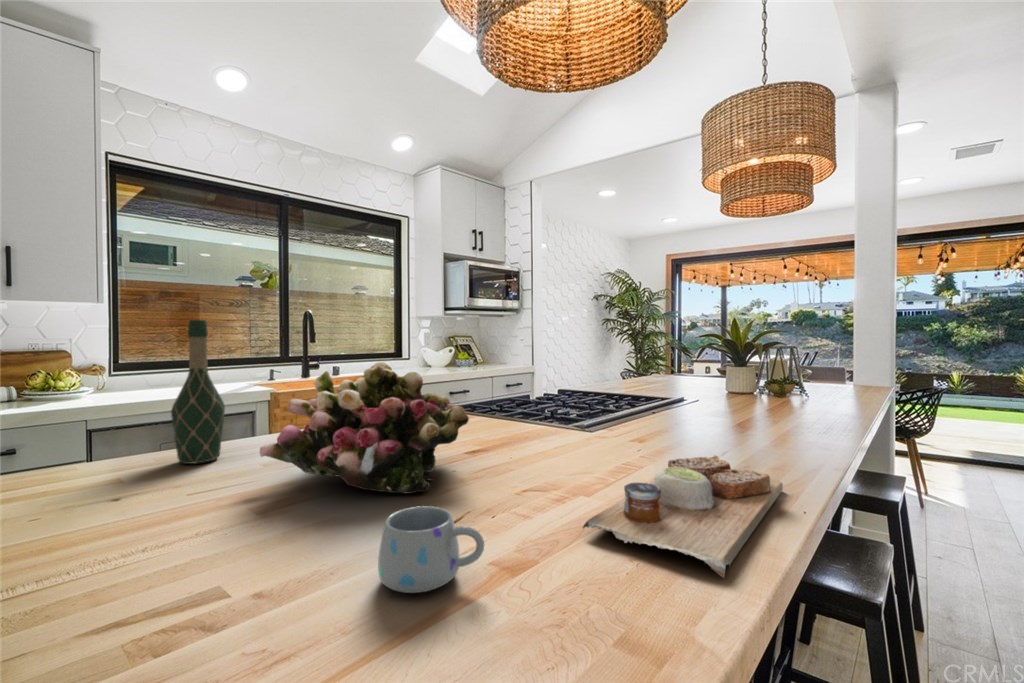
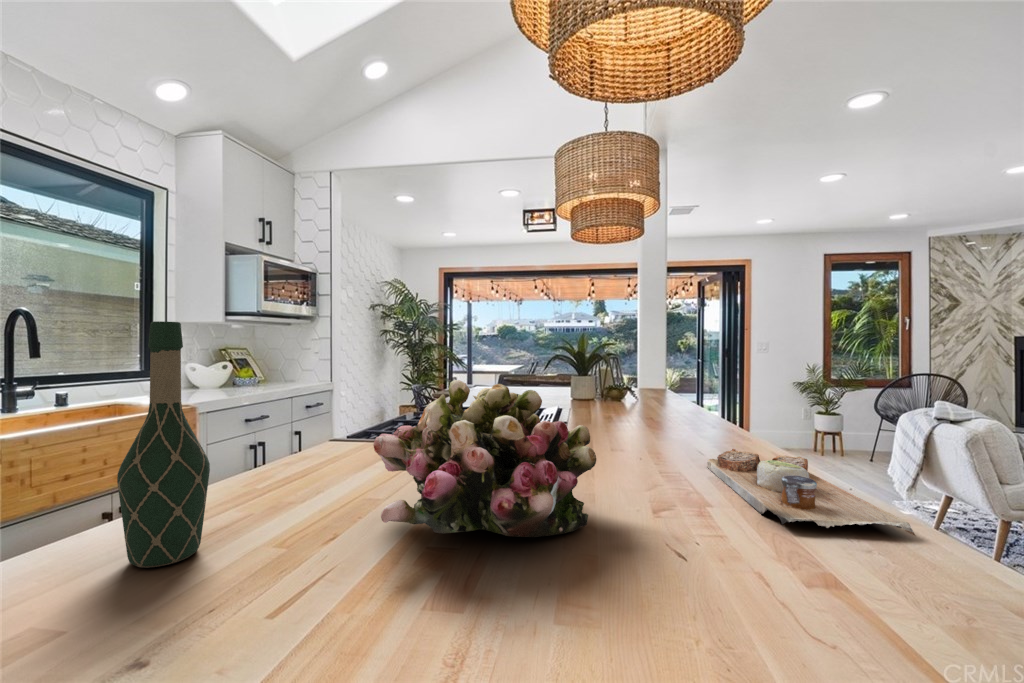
mug: present [378,506,484,593] -> none [740,527,839,620]

